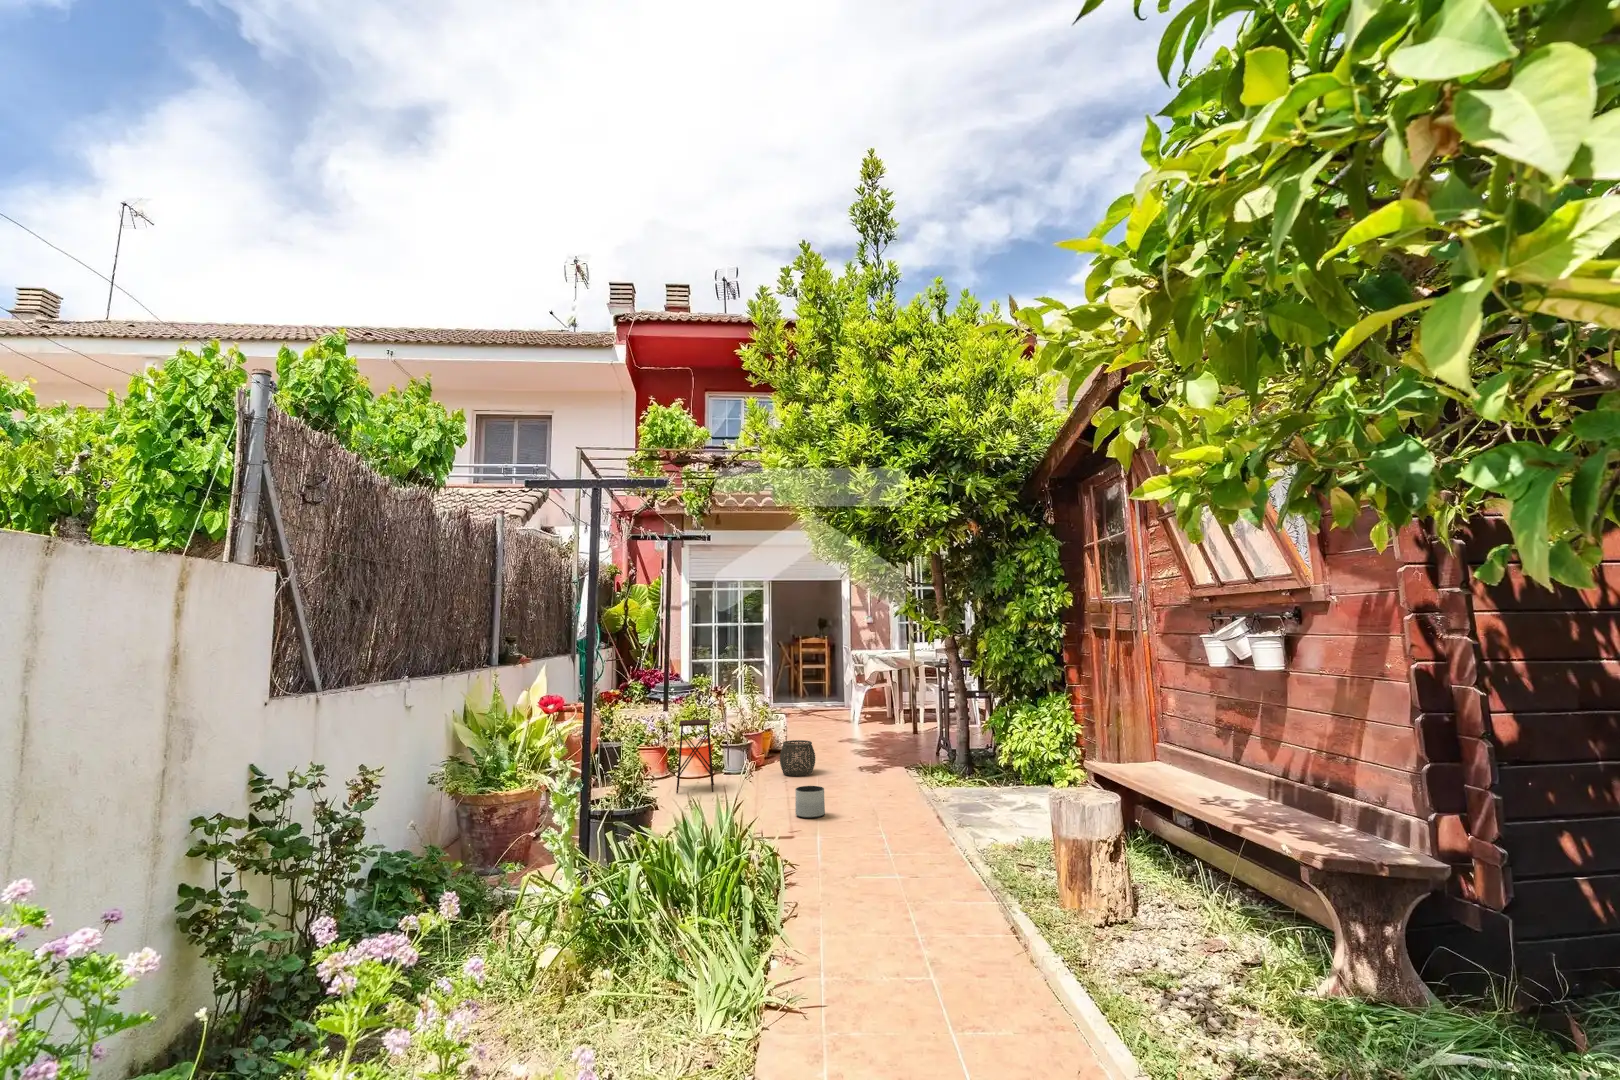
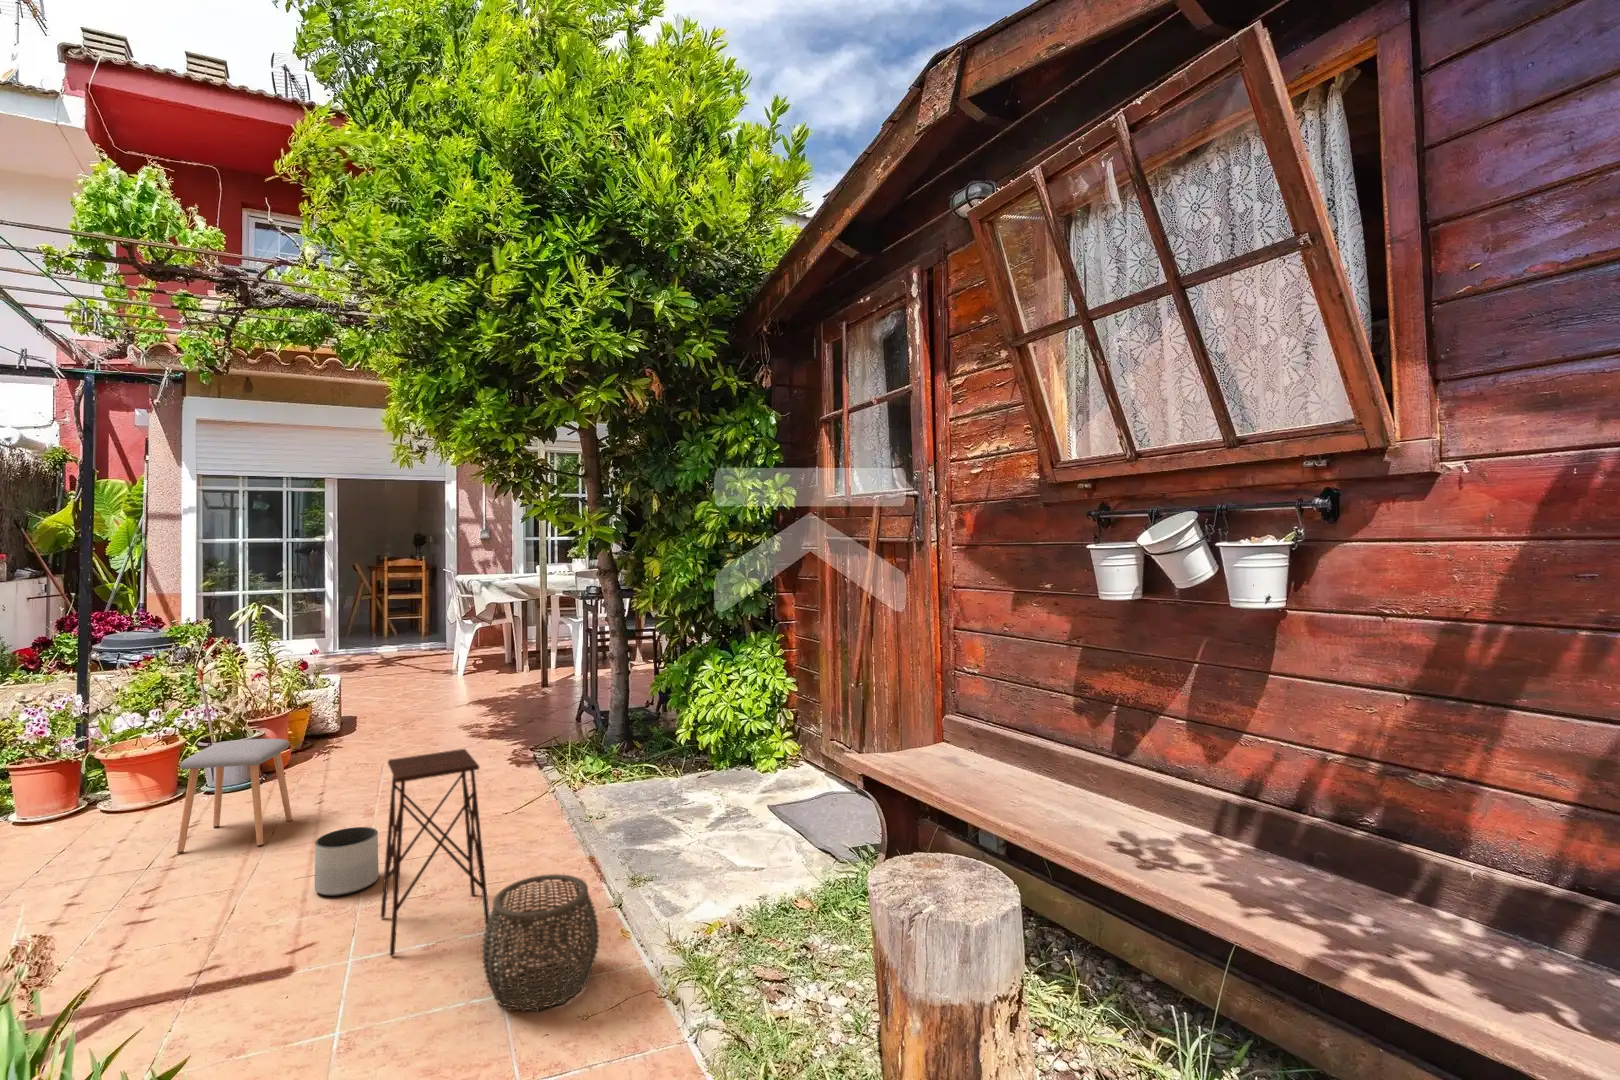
side table: present [676,719,714,793] -> present [381,749,489,956]
stool: none [726,740,775,797] -> present [177,739,292,853]
woven basket: present [780,740,815,776] -> present [482,874,599,1011]

